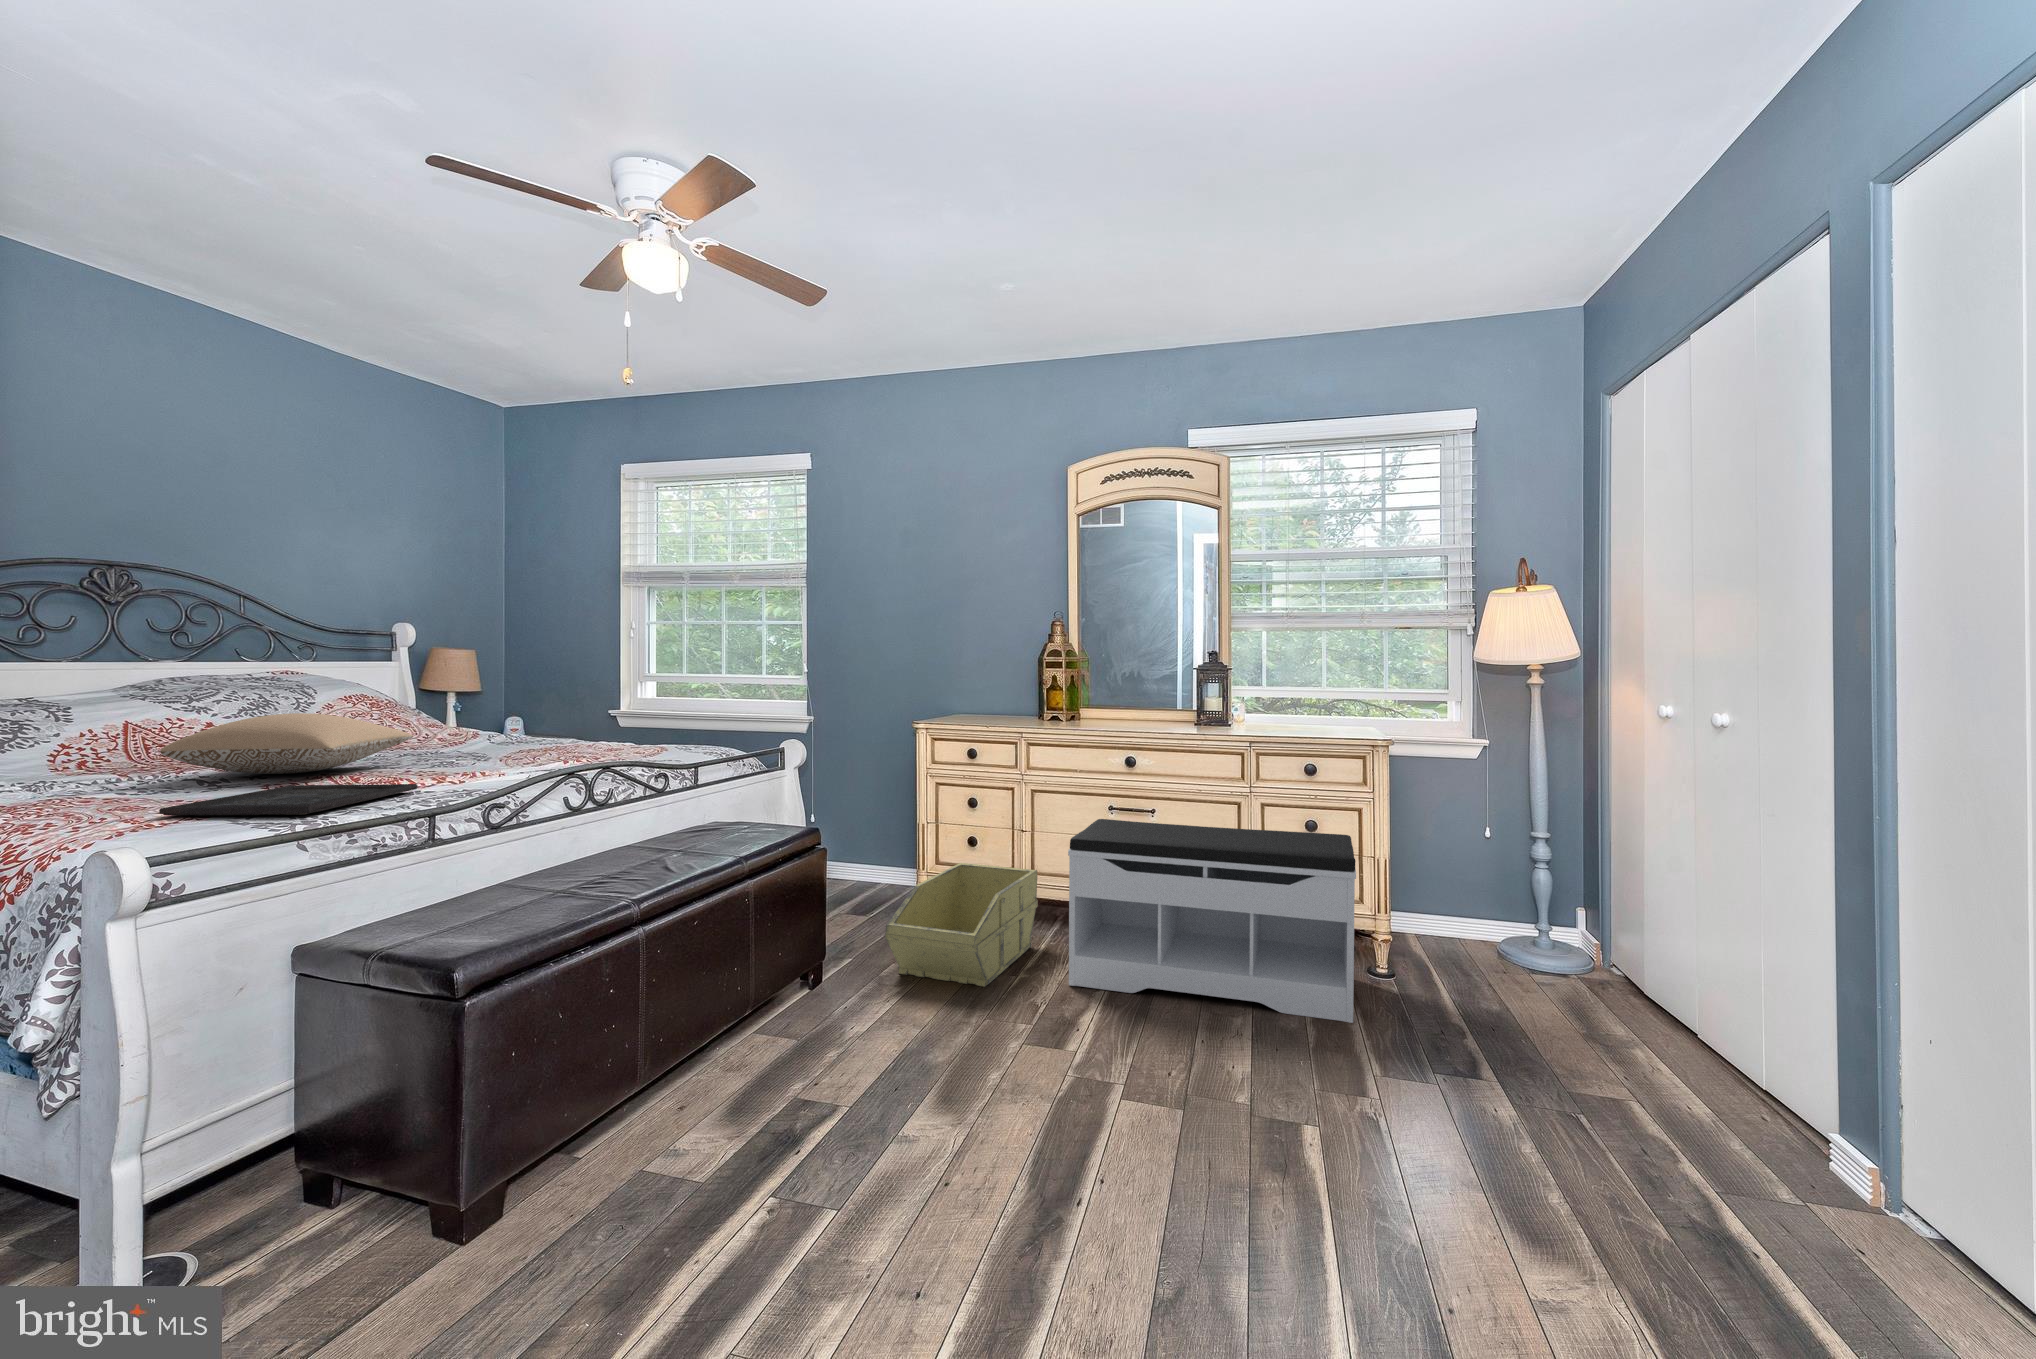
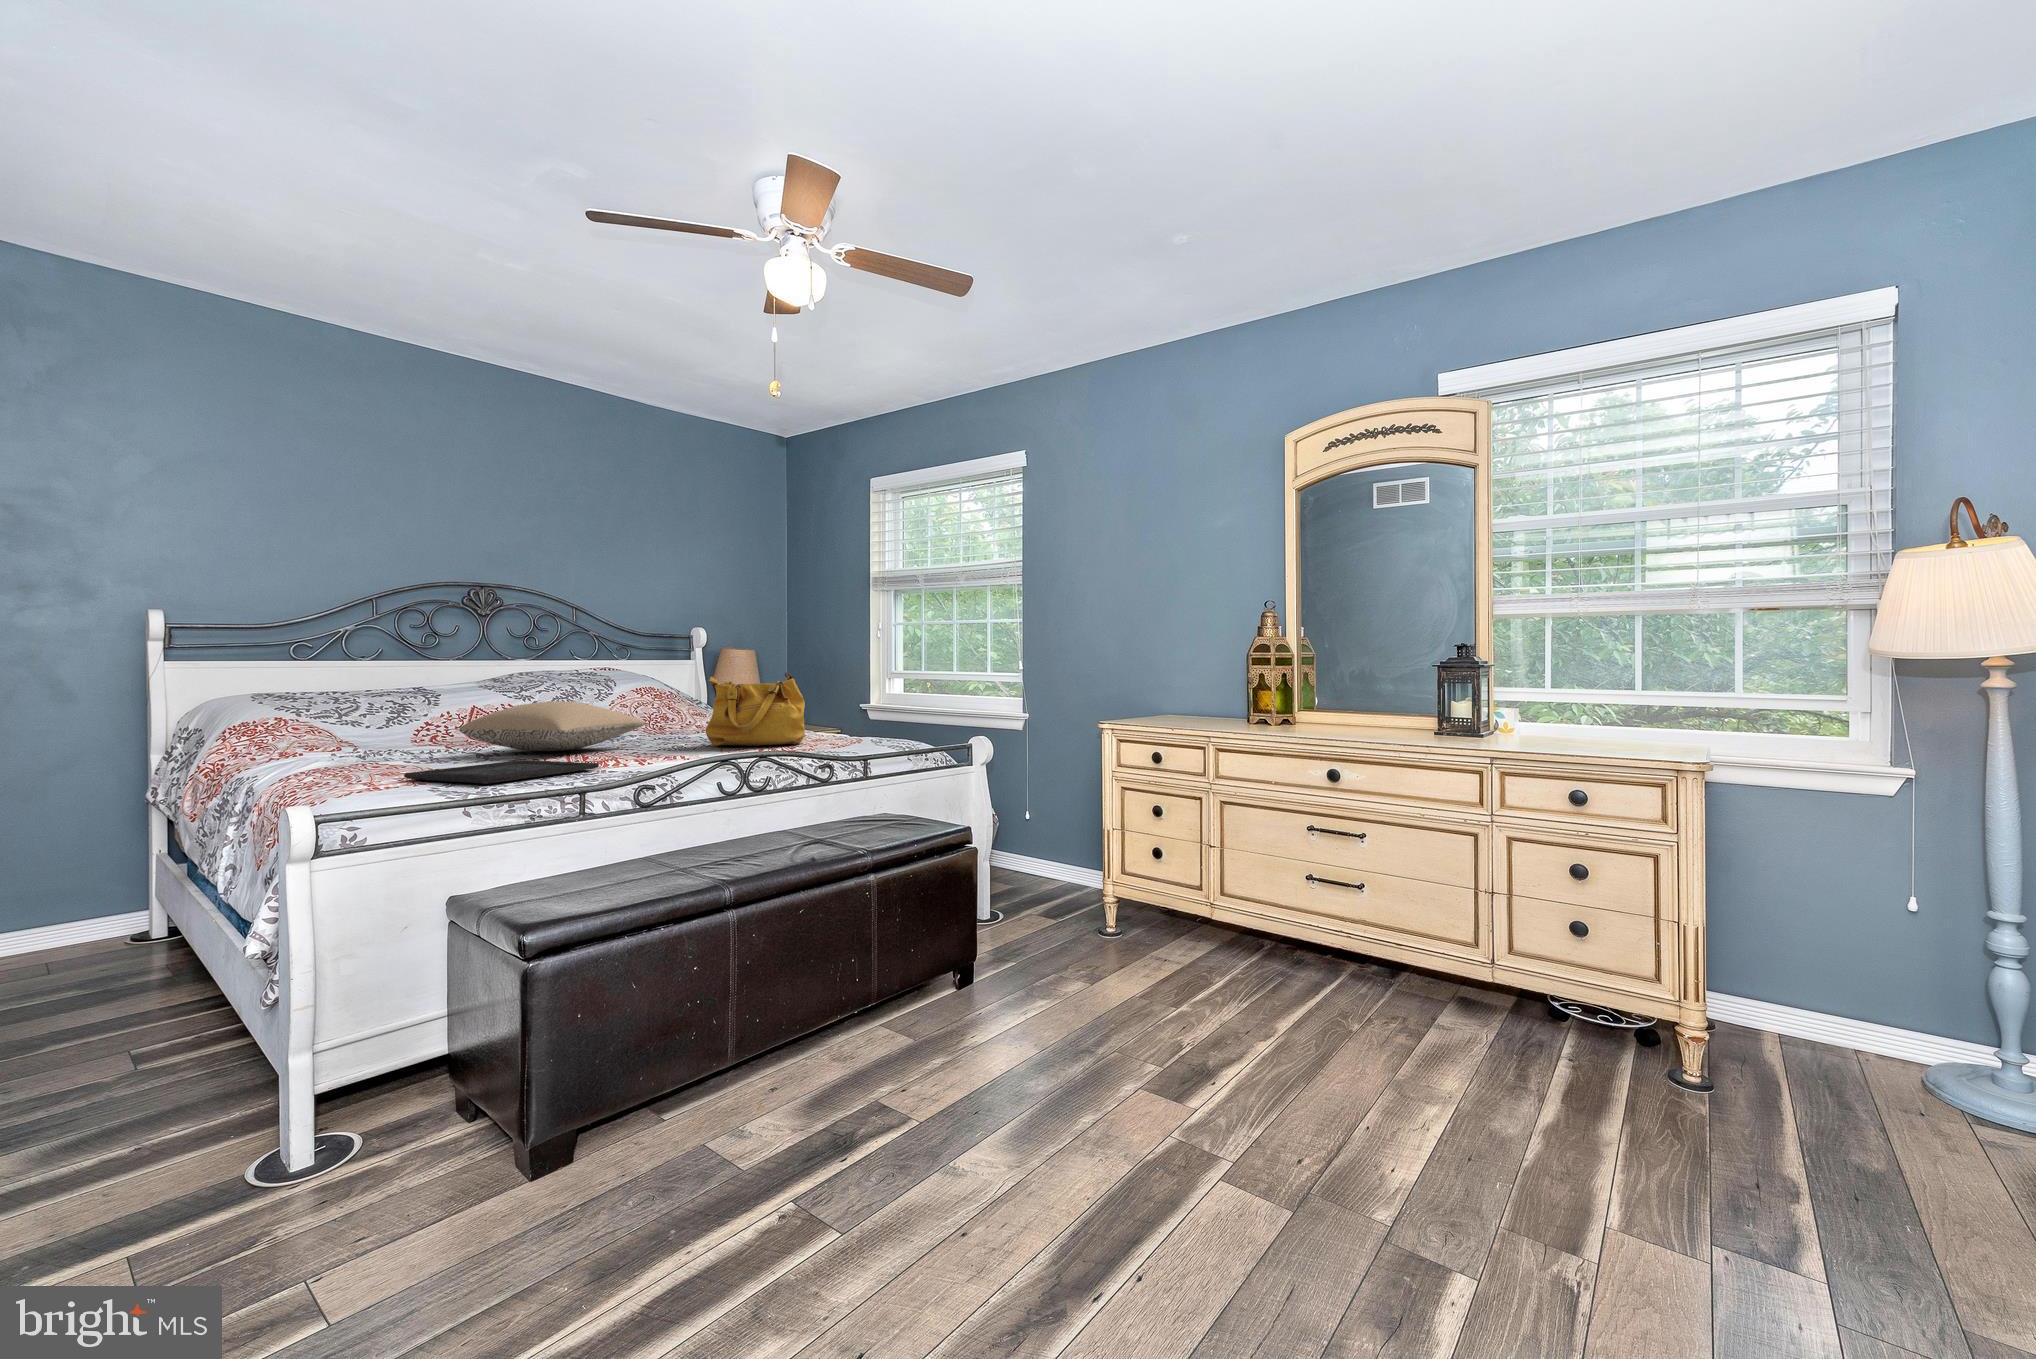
handbag: none [493,677,609,759] -> present [706,672,805,746]
bench: present [1068,819,1356,1023] -> none [1234,840,1636,1147]
storage bin: present [885,863,1038,987] -> none [1037,878,1229,1019]

